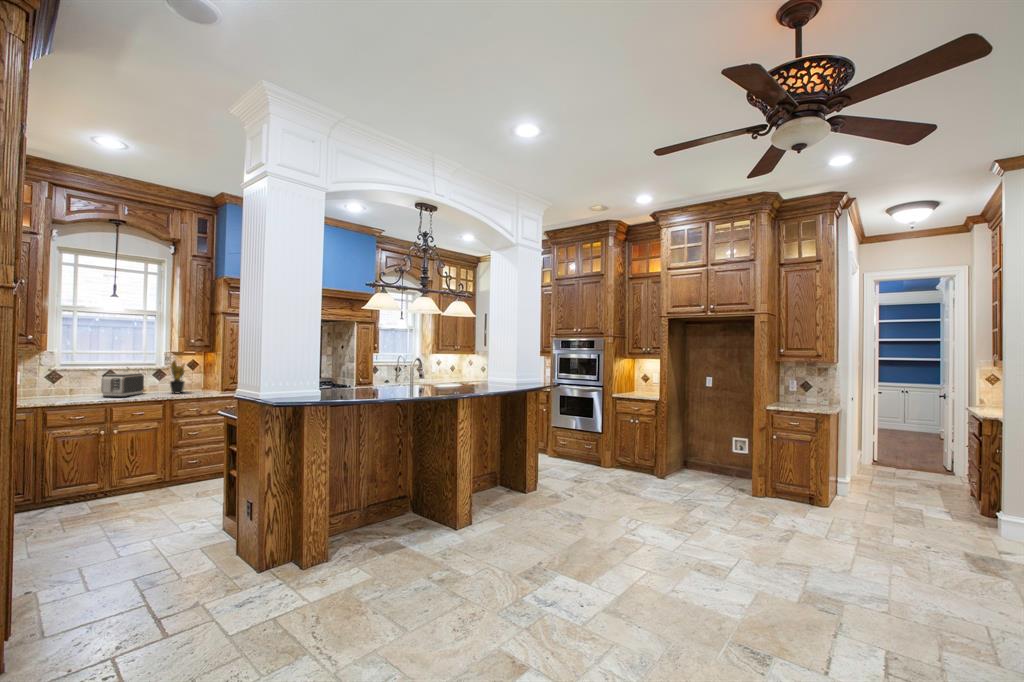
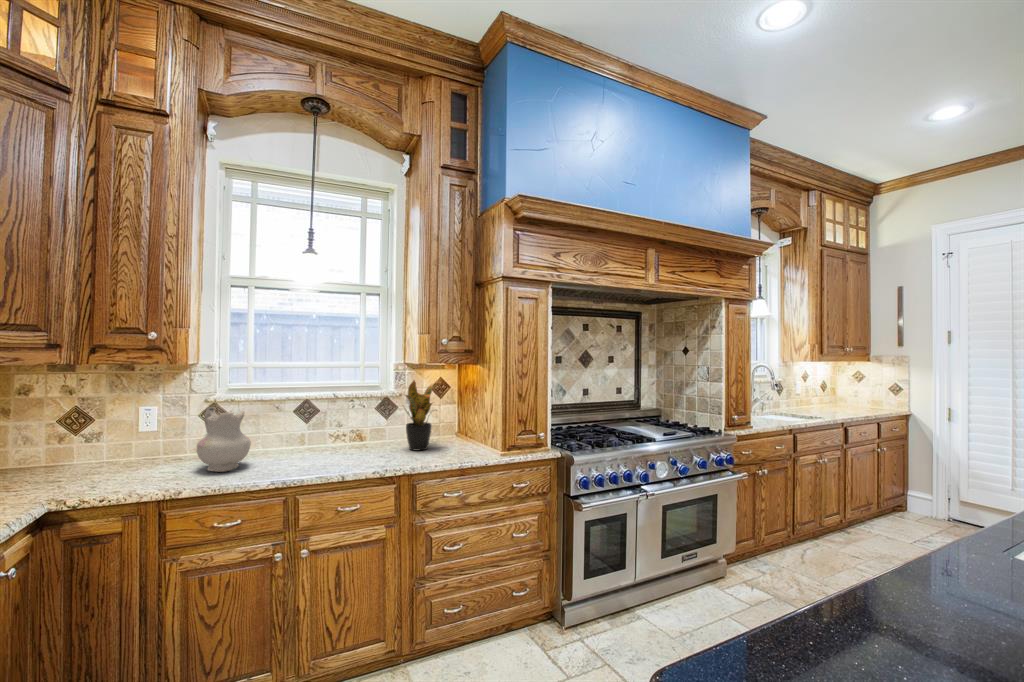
ceramic pitcher: none [54,371,83,400] -> present [197,407,251,472]
toaster: present [101,373,144,397] -> none [285,406,361,463]

